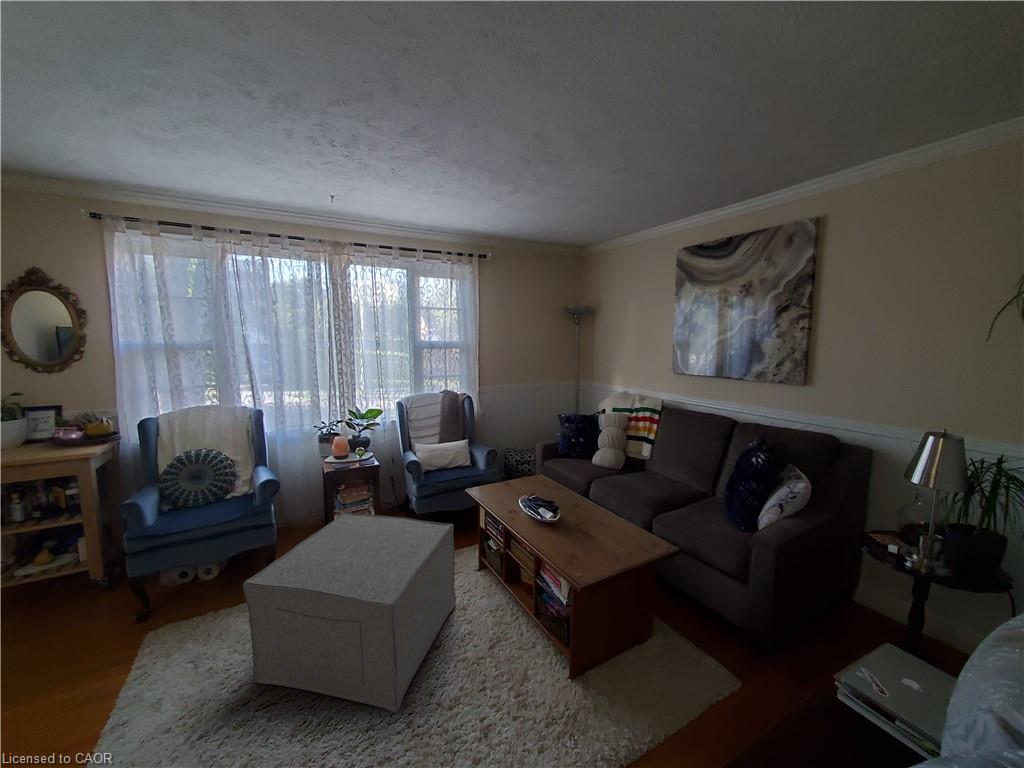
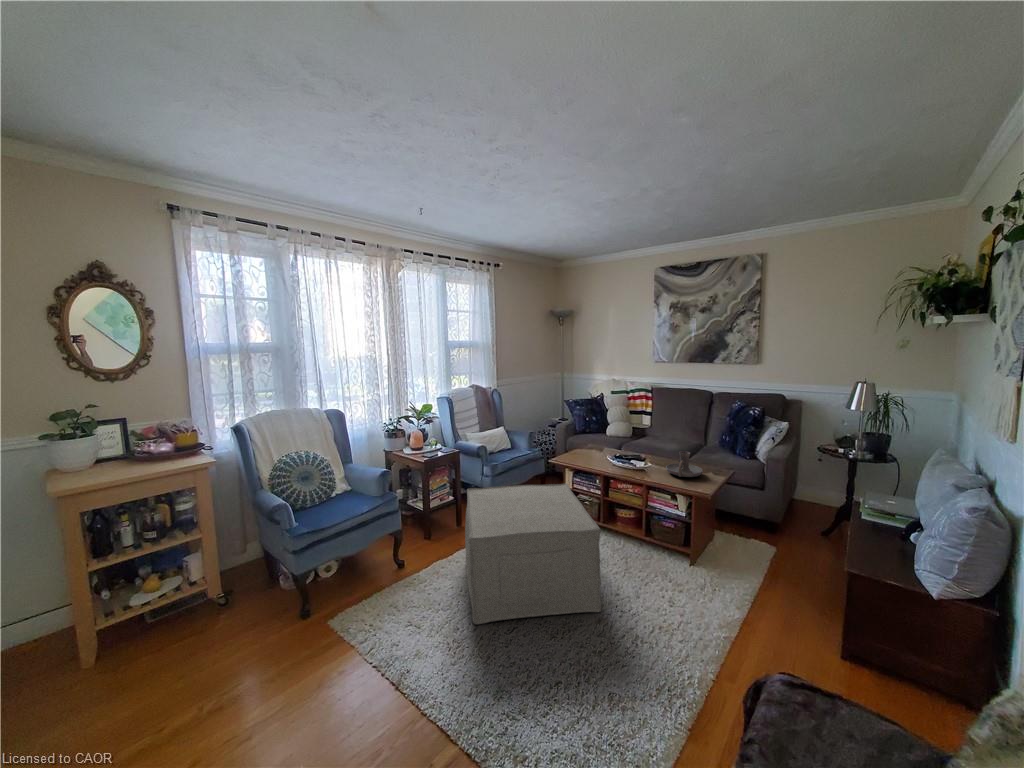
candle holder: none [582,505,631,546] -> present [666,451,703,477]

